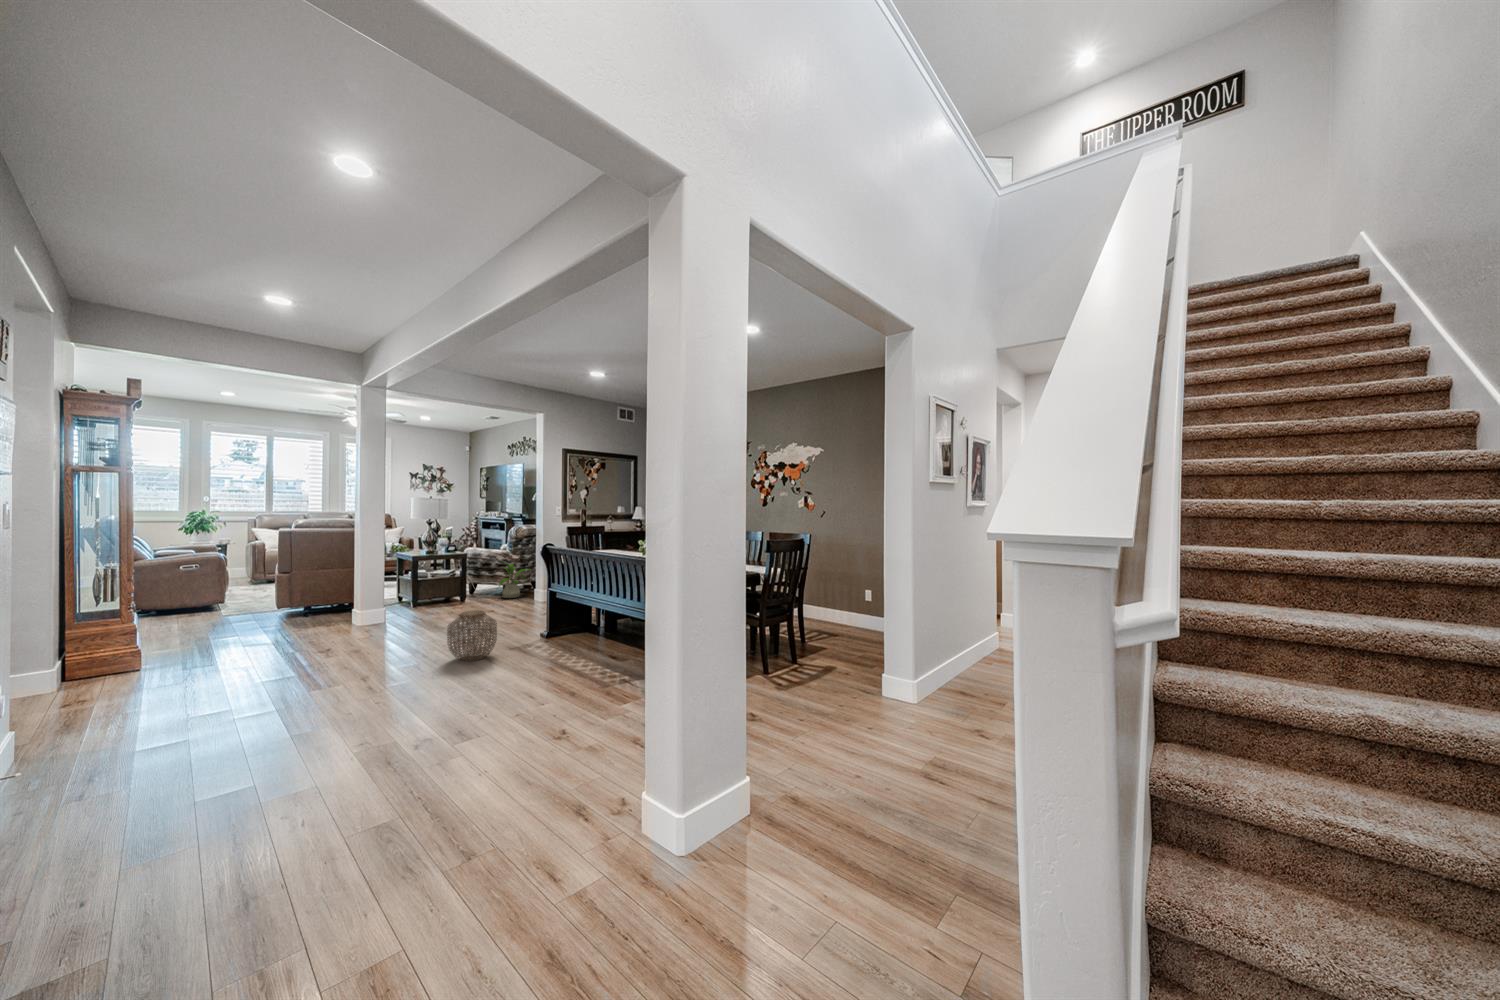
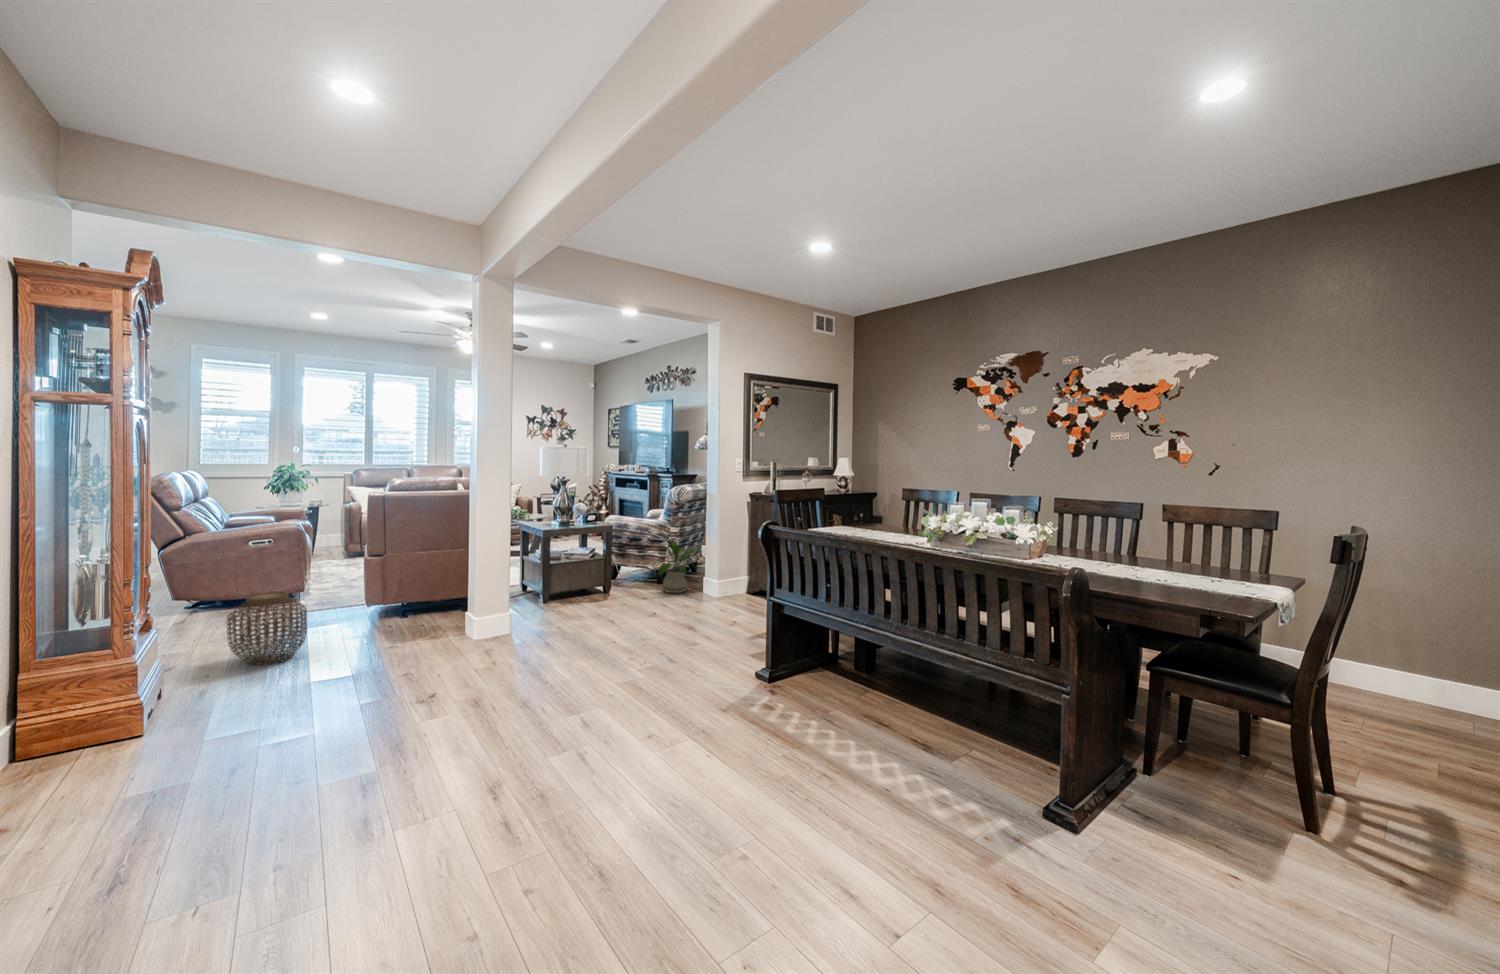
woven basket: present [447,610,497,662] -> present [227,592,307,665]

